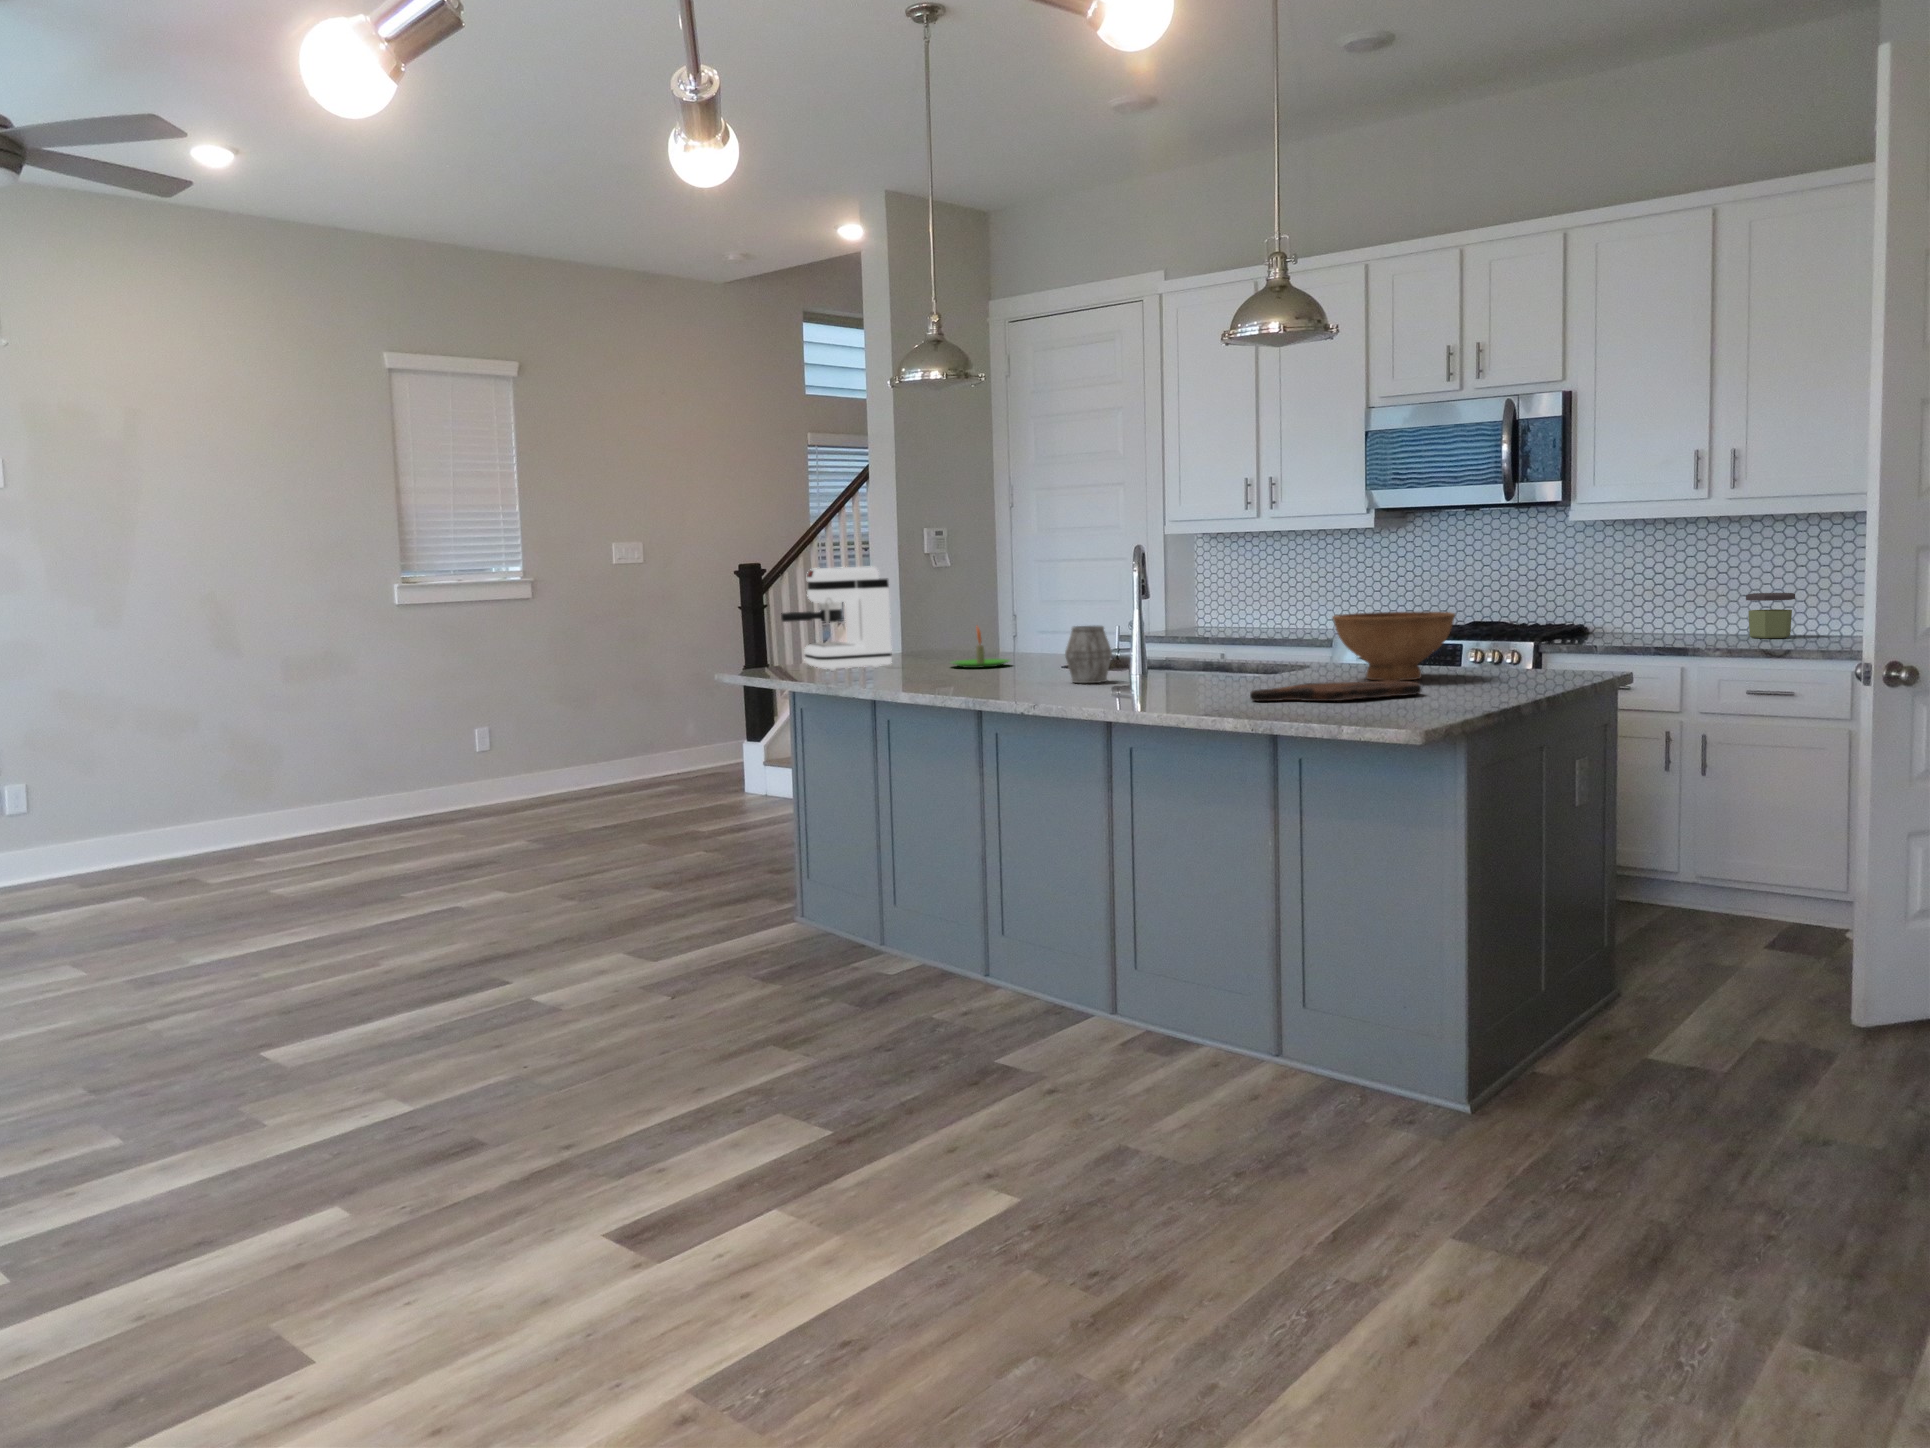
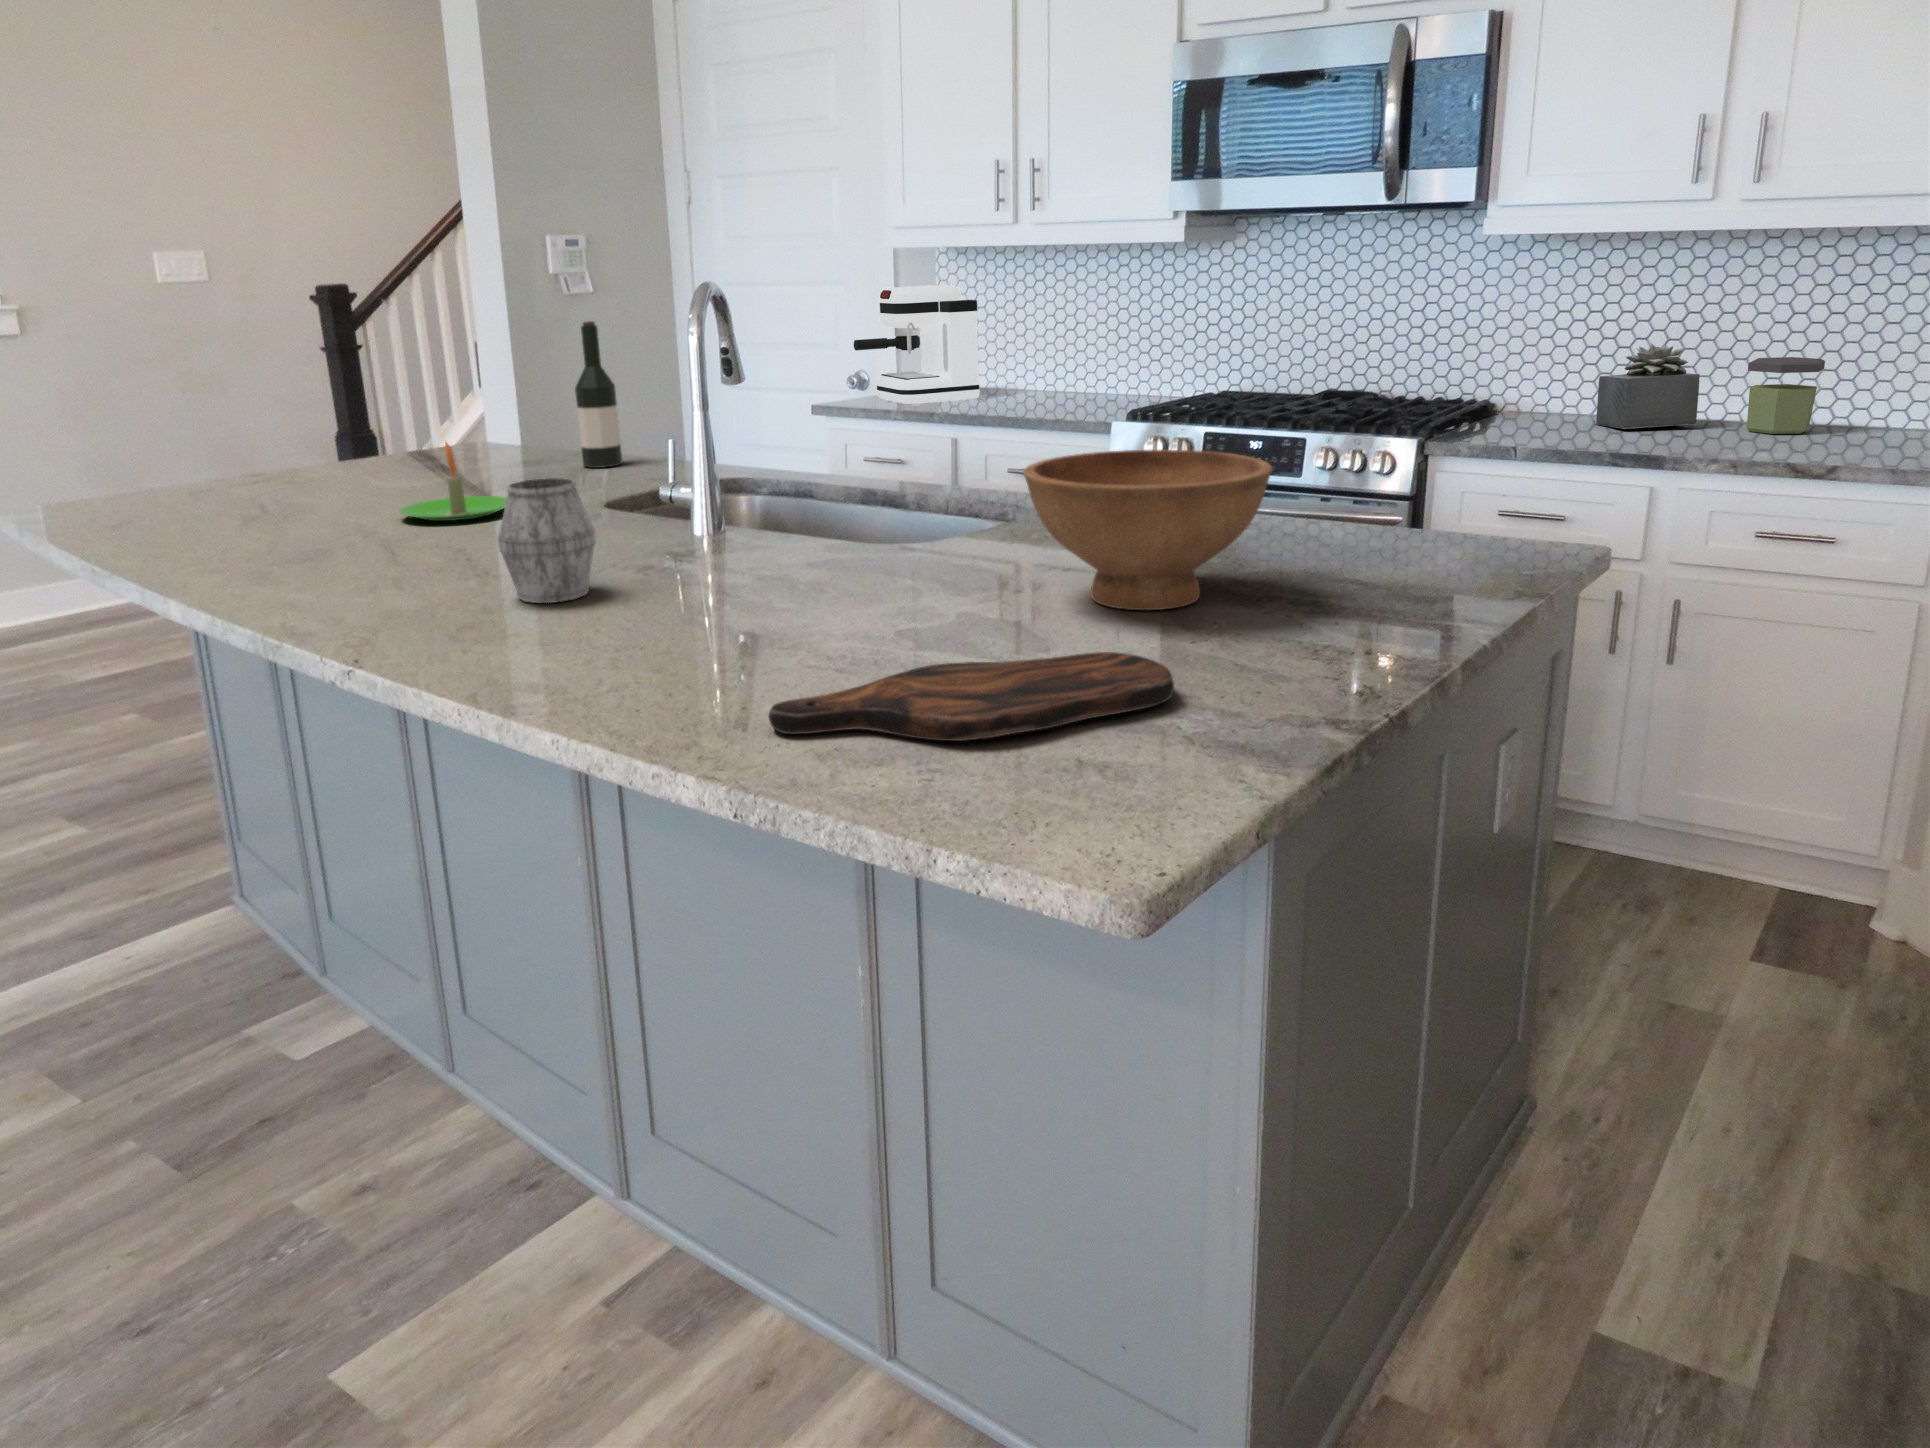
coffee maker: present [781,566,892,671] -> present [854,285,980,407]
wine bottle: none [1015,569,1039,654] -> present [575,321,622,468]
succulent plant: none [1653,585,1719,637] -> present [1596,343,1700,429]

